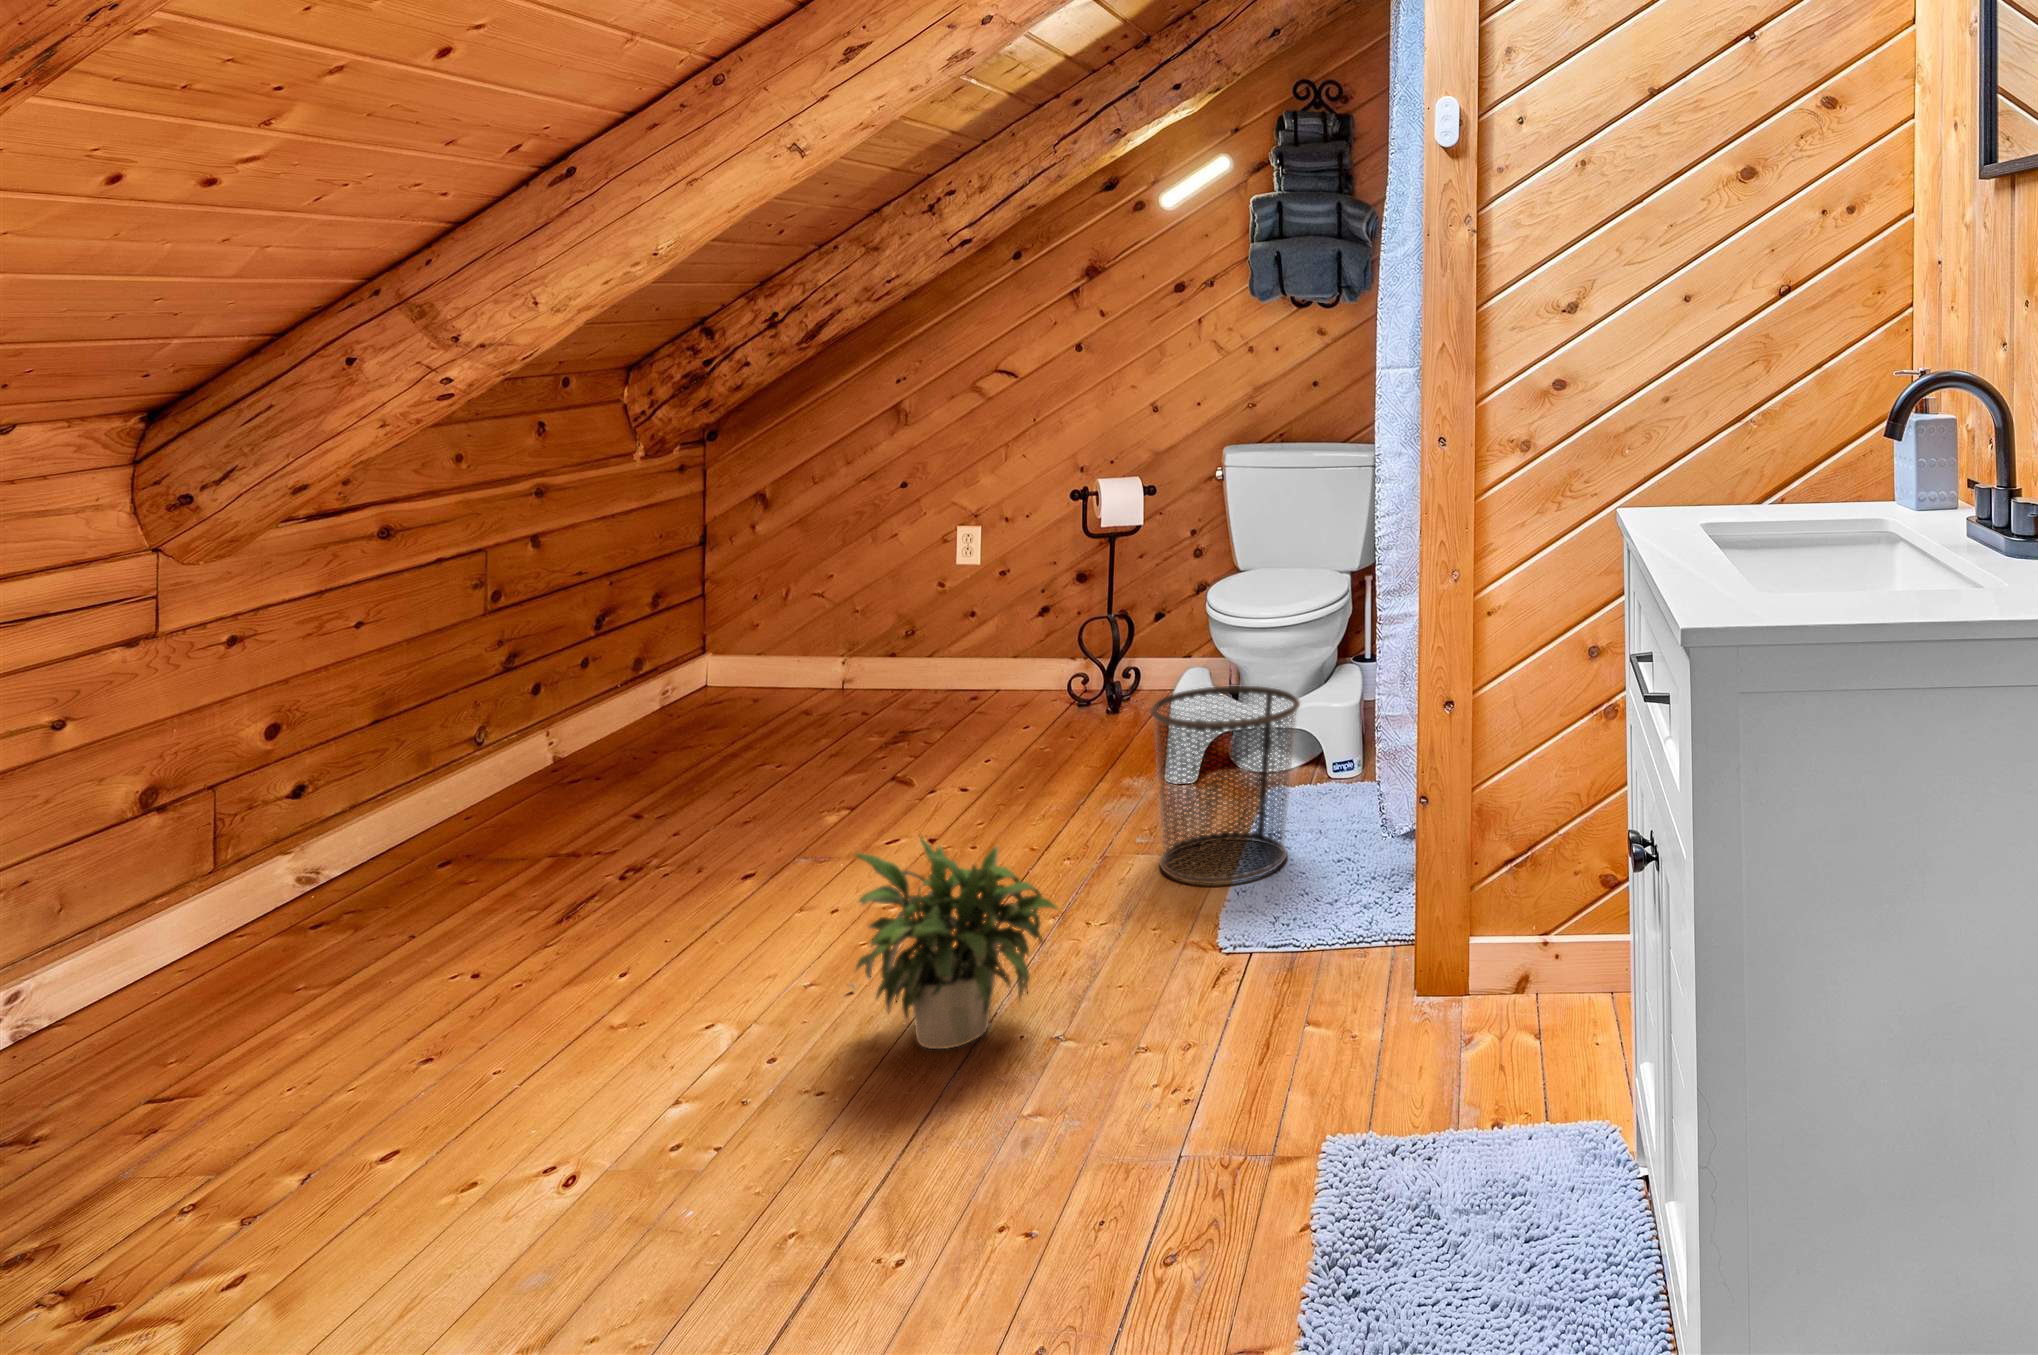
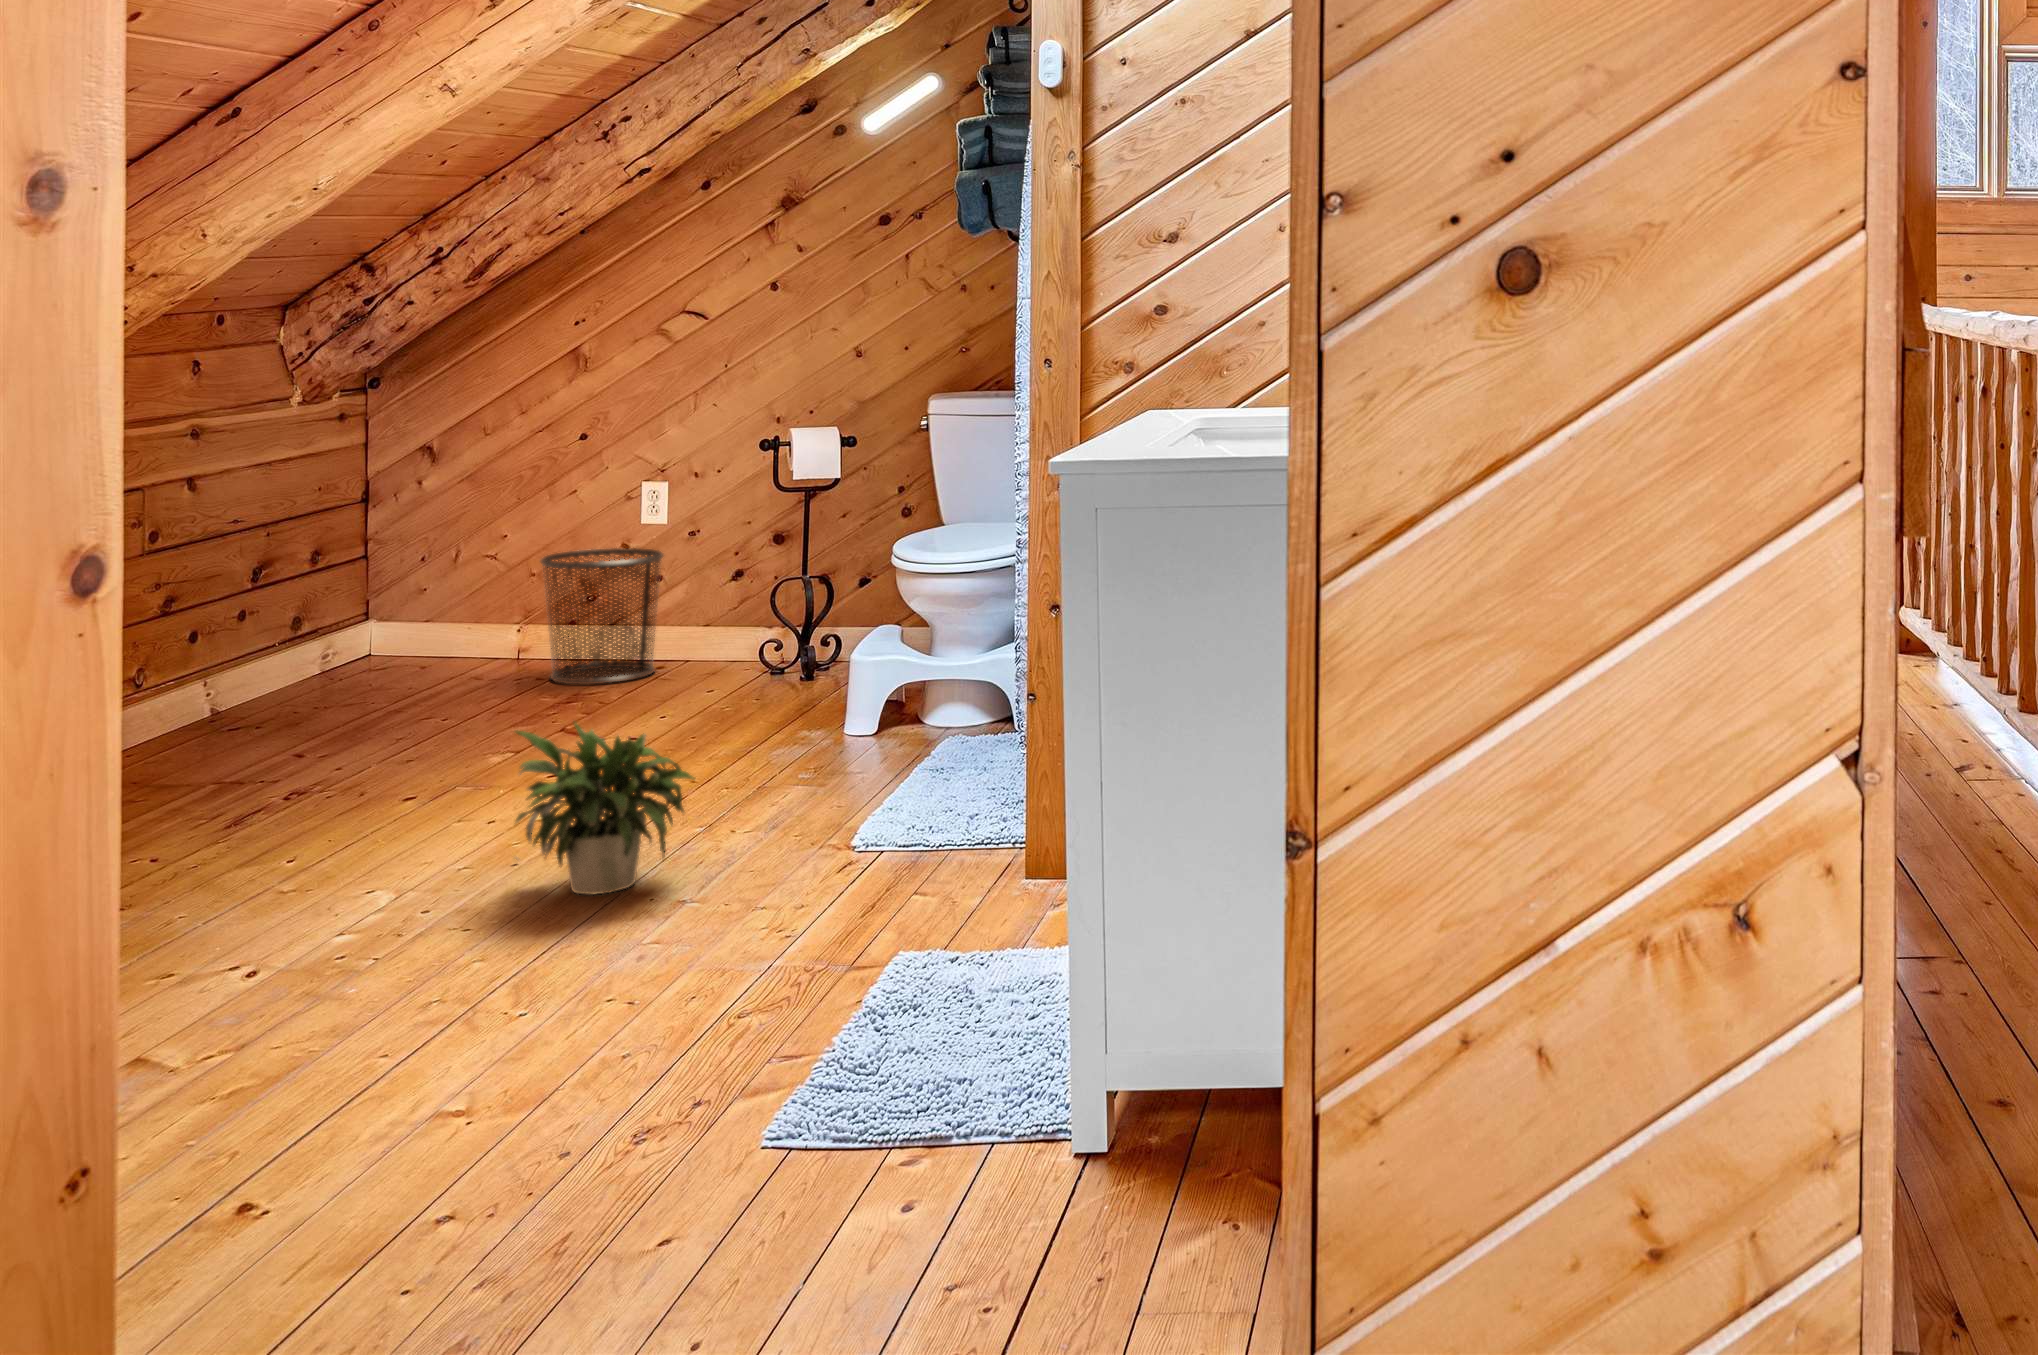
waste bin: present [1150,686,1300,884] -> present [540,548,664,684]

